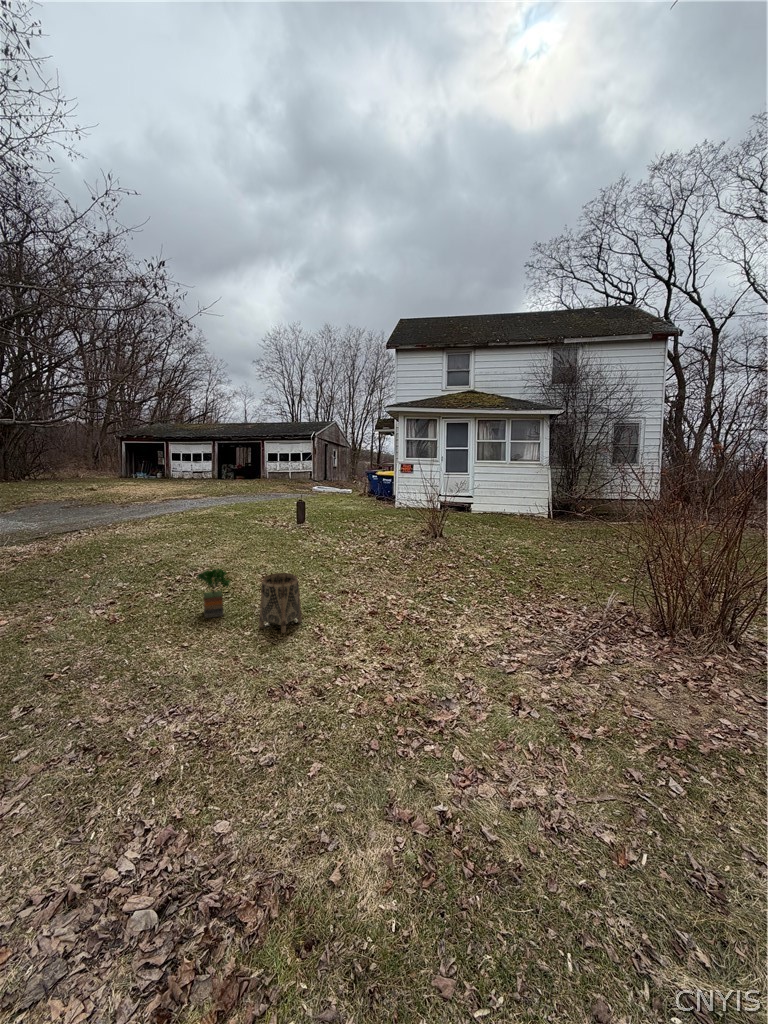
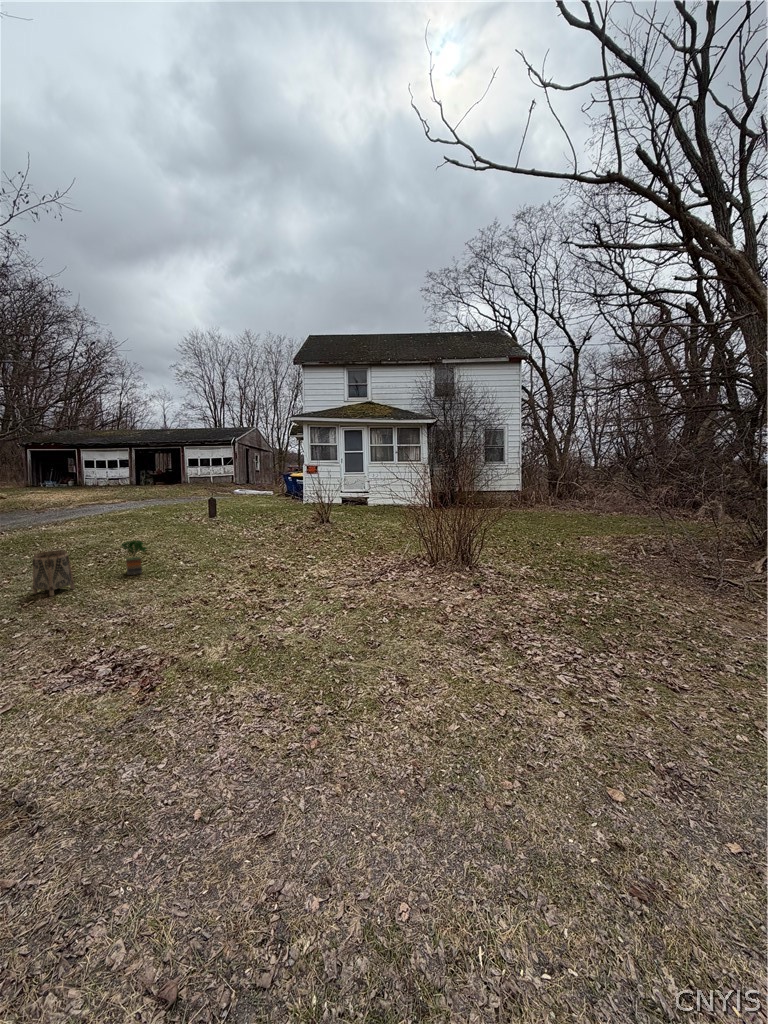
basket: present [259,573,302,633] -> present [33,551,75,596]

